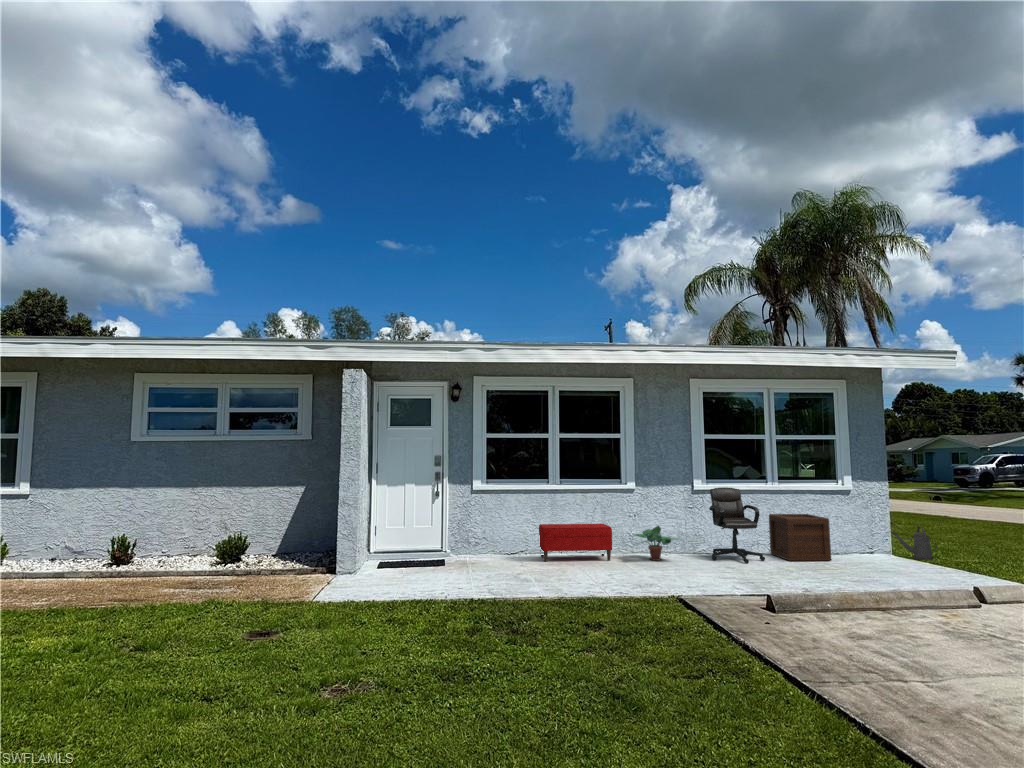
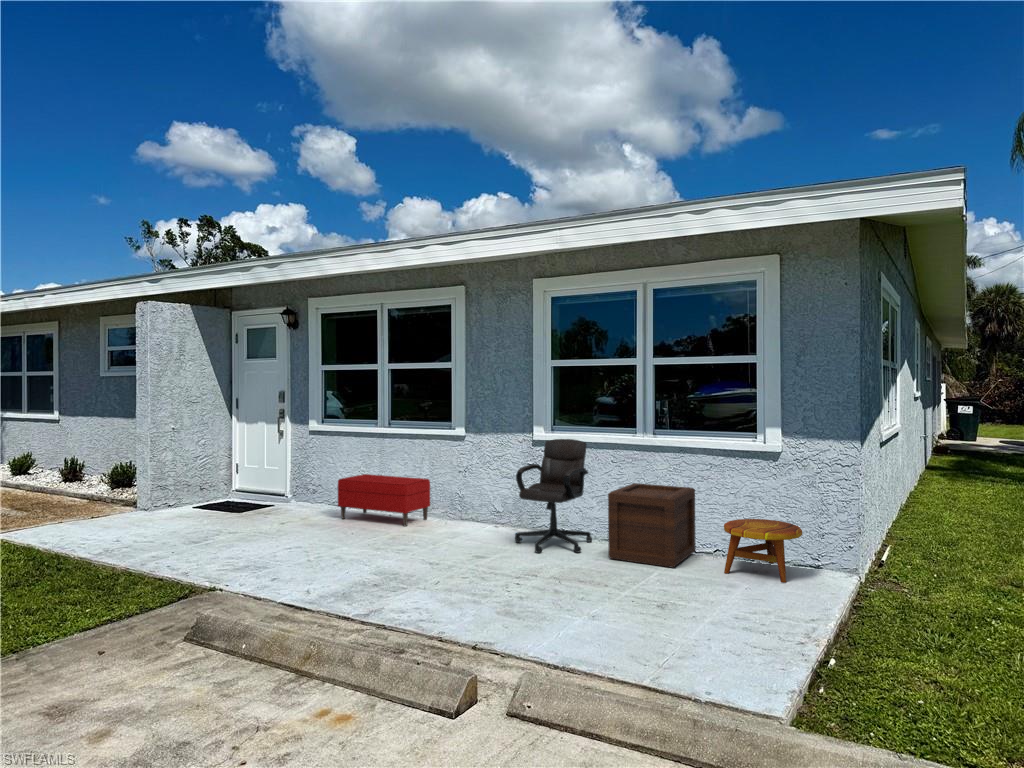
potted plant: present [635,526,677,561] -> none [415,486,481,534]
watering can: present [893,527,937,560] -> none [867,529,955,597]
side table: none [839,529,890,560] -> present [724,519,802,583]

